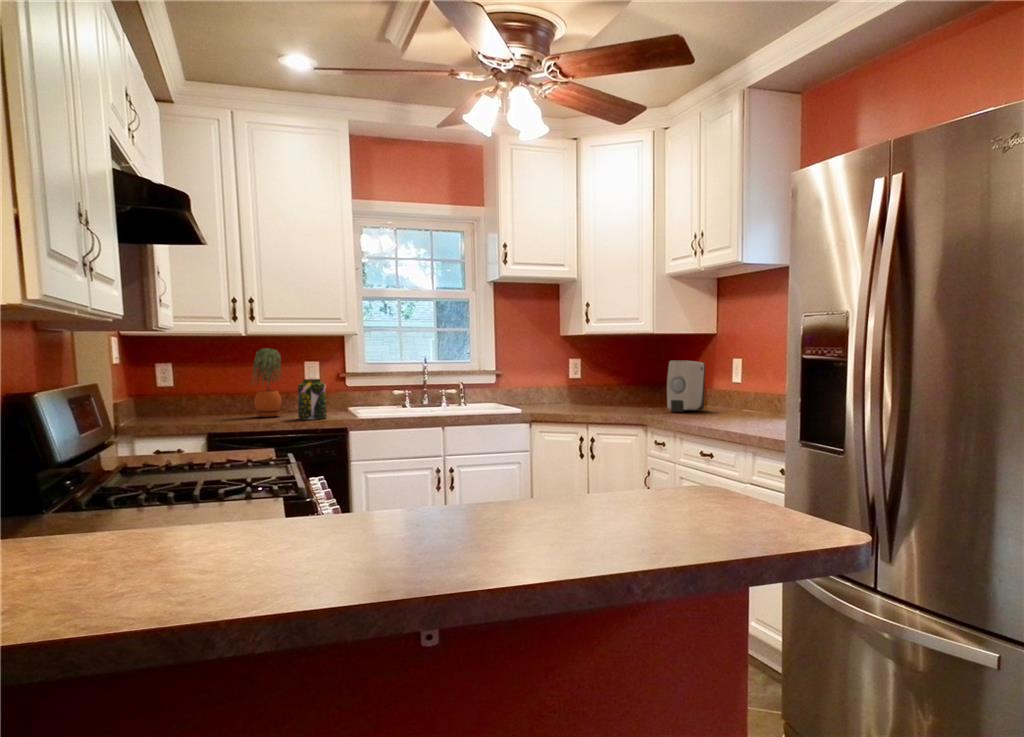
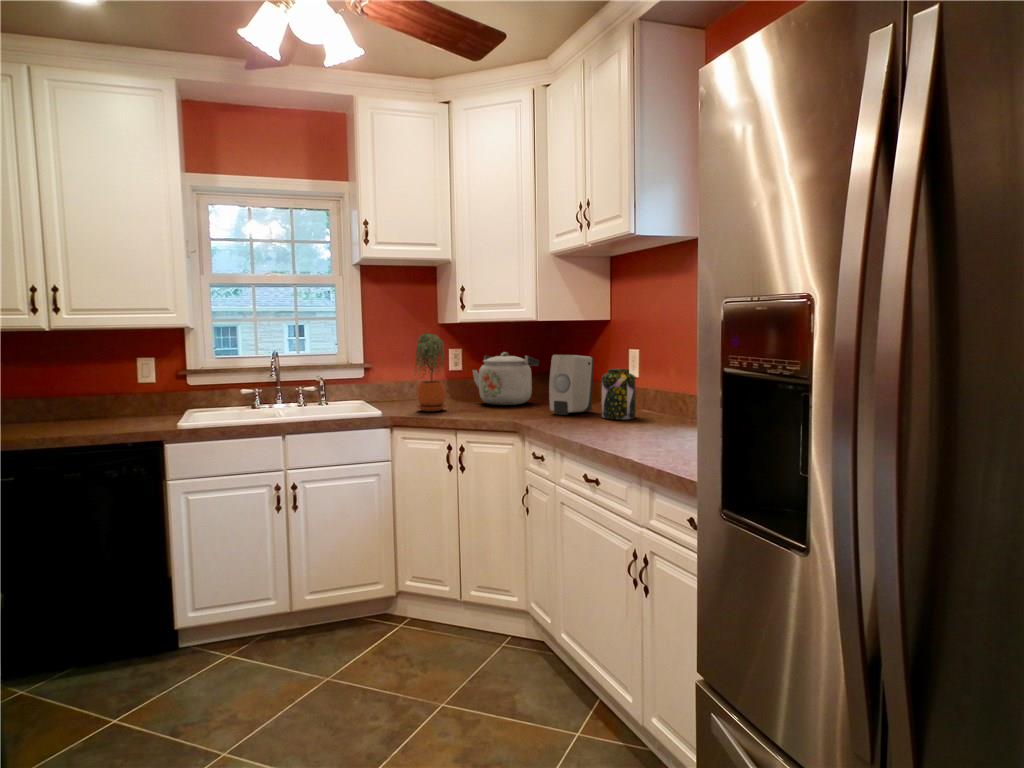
potted plant: present [253,348,282,417] -> present [415,333,446,412]
kettle: none [594,360,654,406] -> present [473,352,539,405]
jar: present [298,379,327,420] -> present [602,369,636,420]

